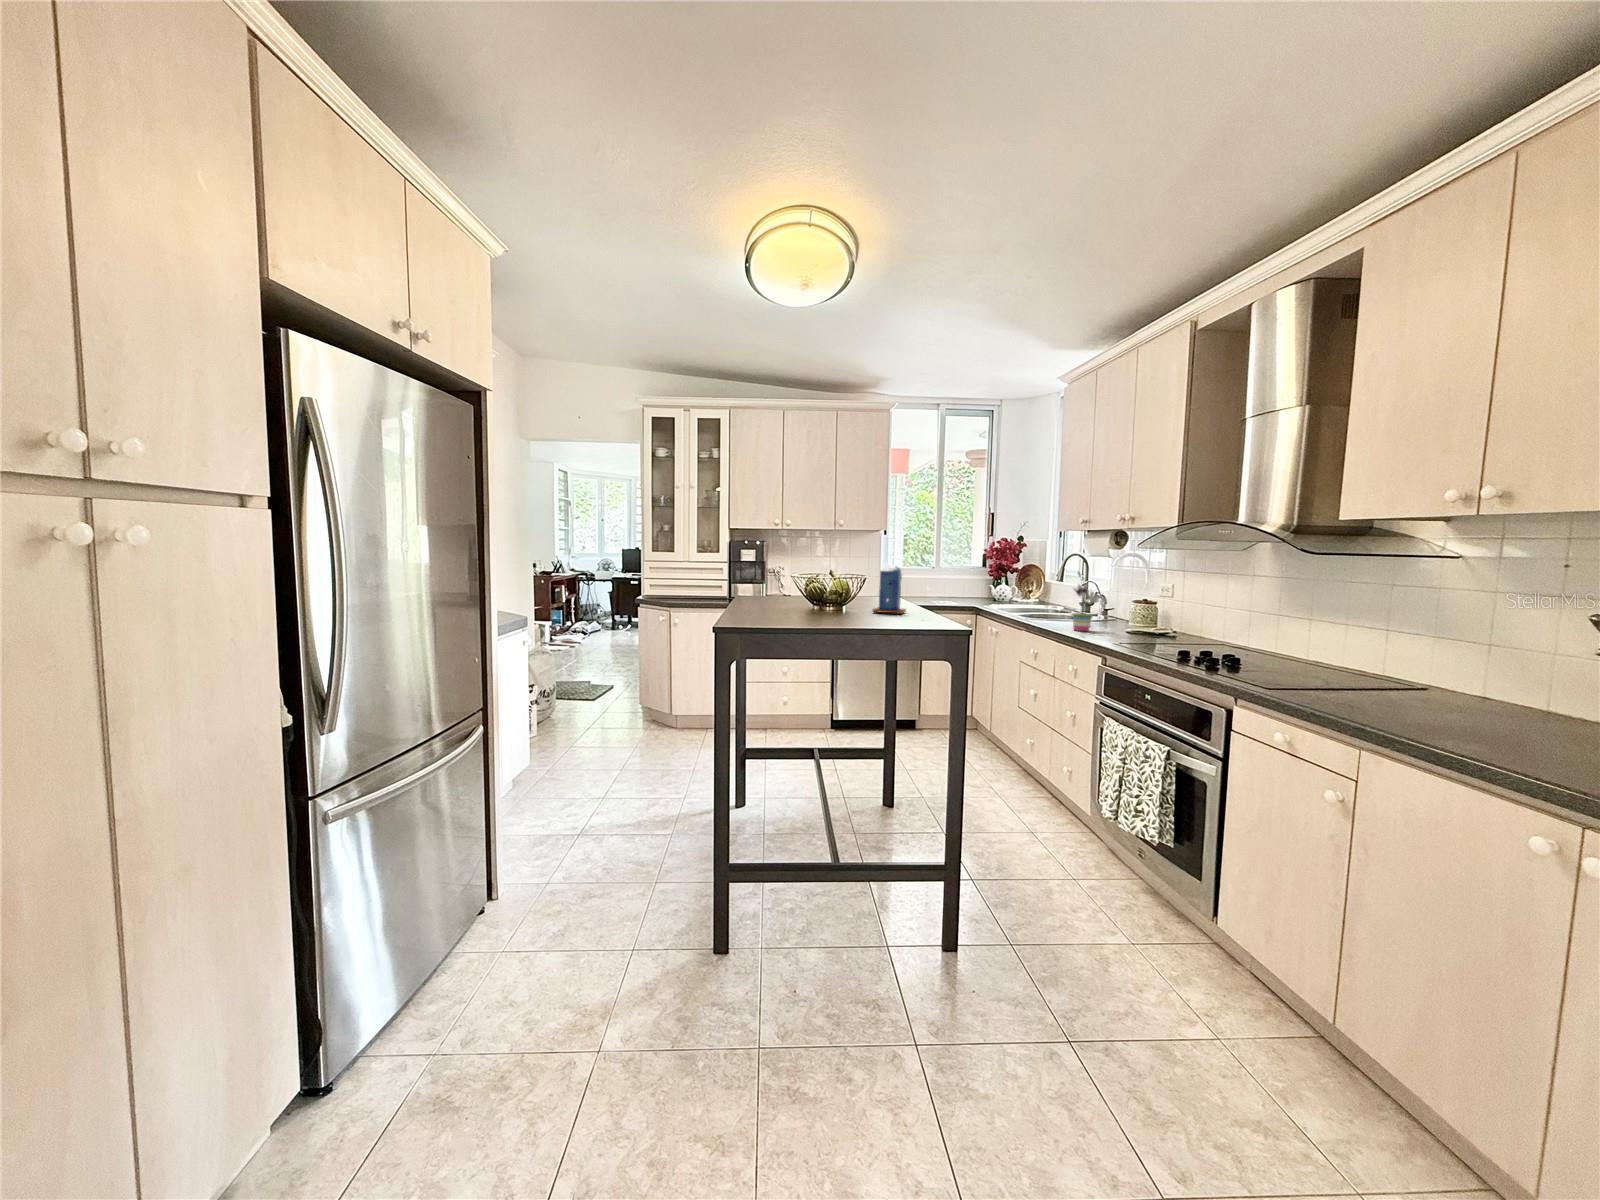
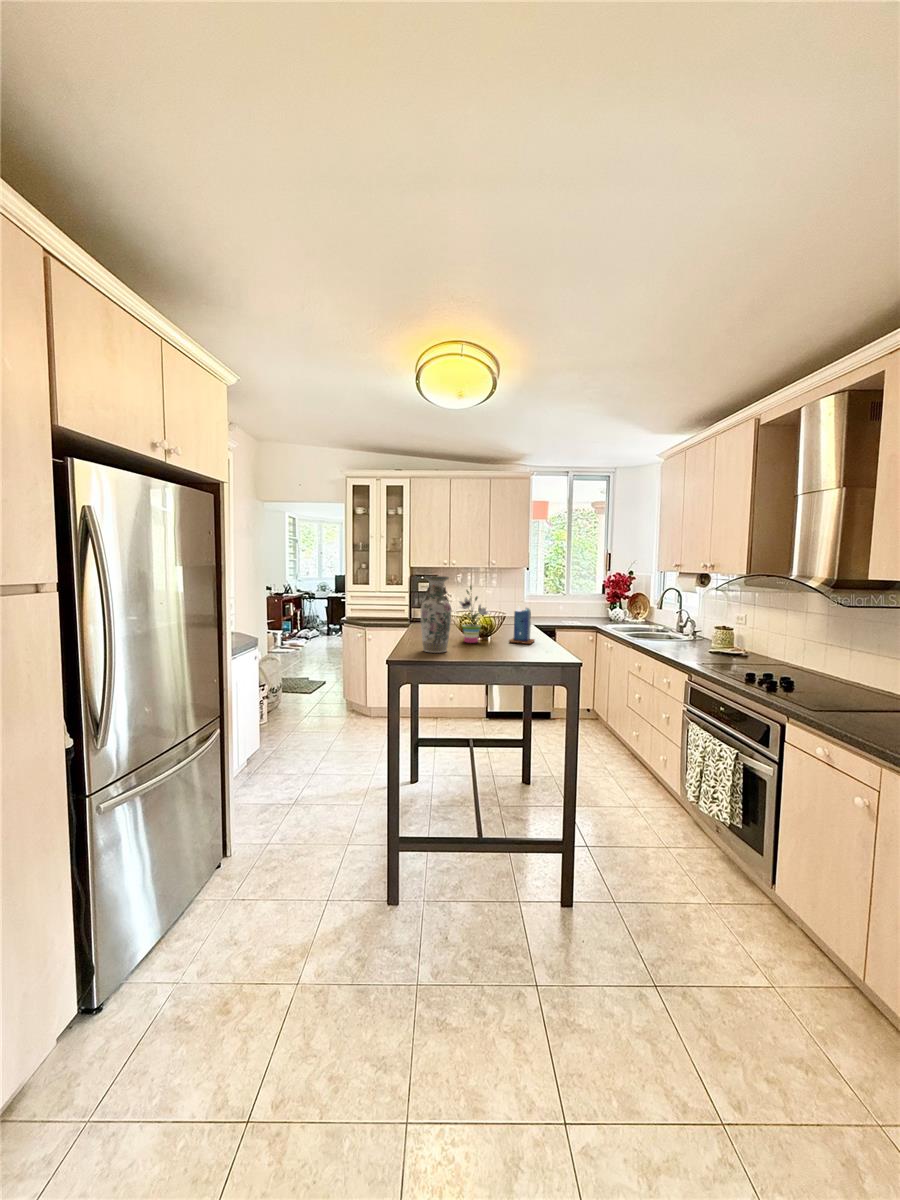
vase: none [758,517,799,620] -> present [420,576,451,653]
potted plant: present [1072,572,1100,631] -> present [459,586,488,643]

